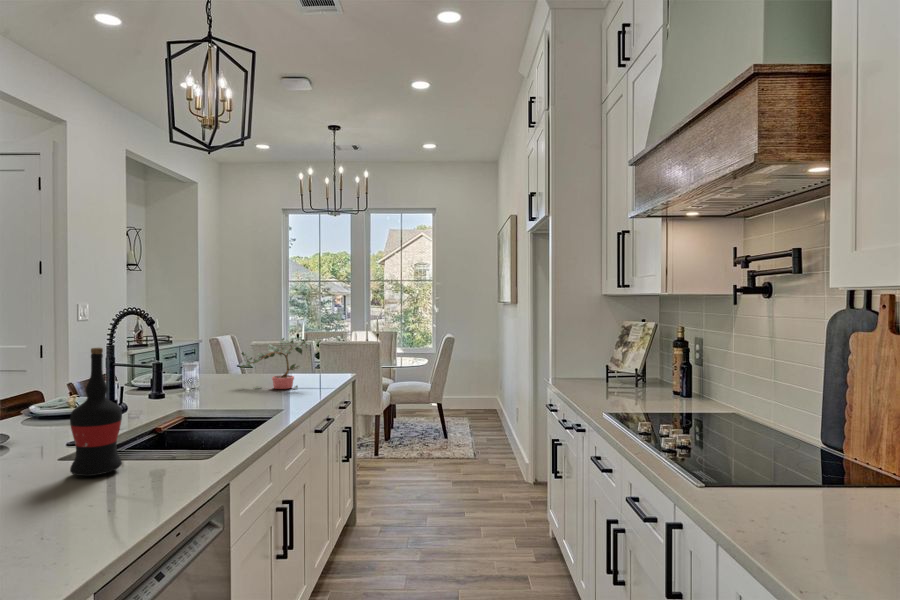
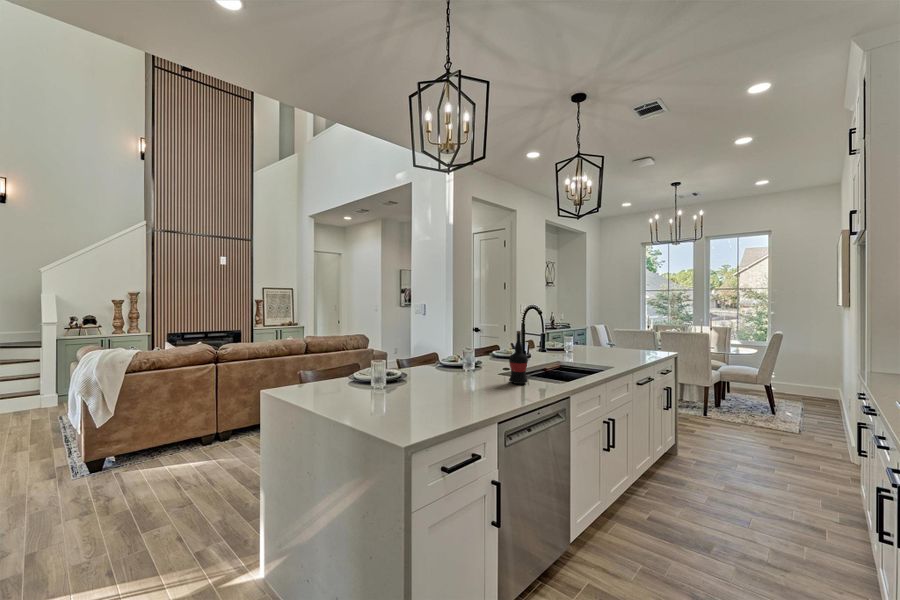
potted plant: present [240,338,310,389] -> none [595,329,637,359]

